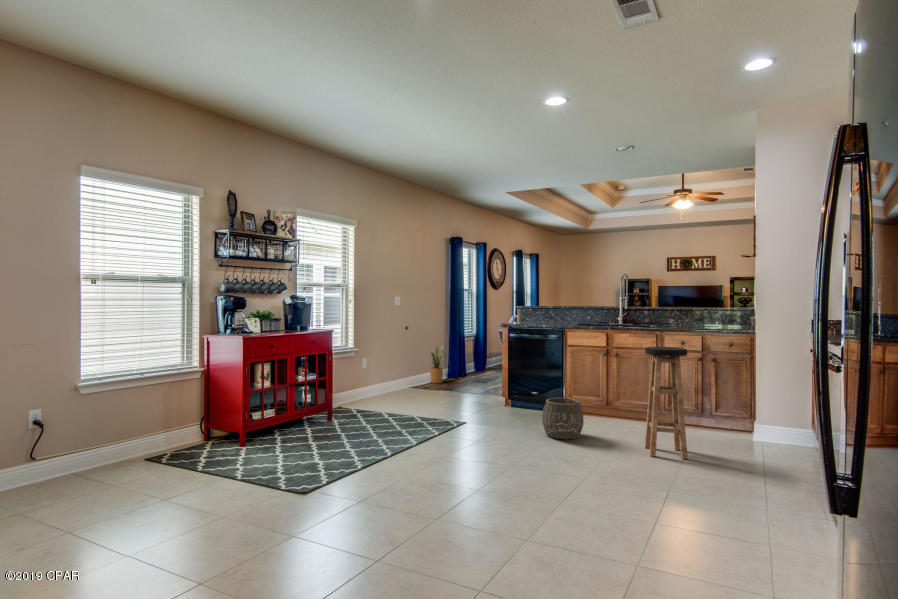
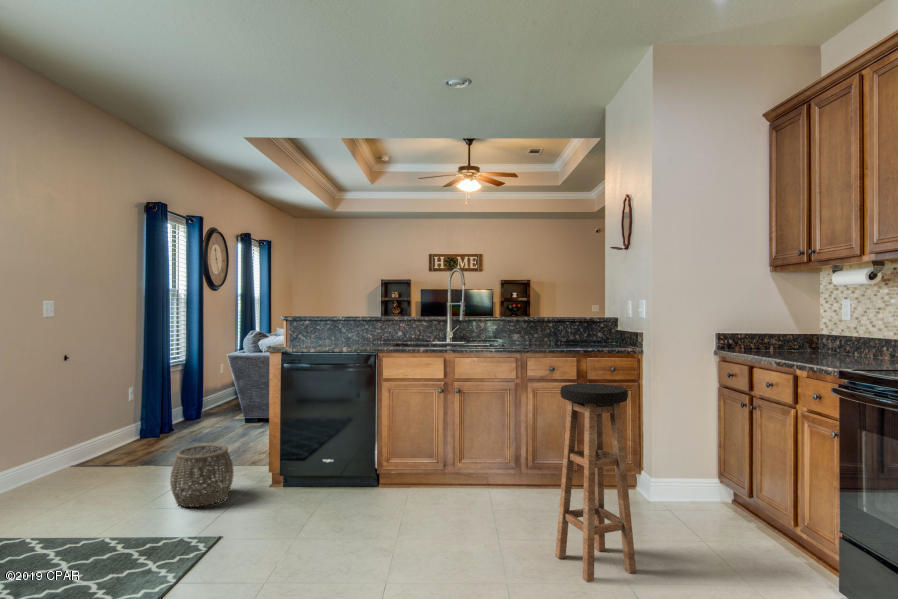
house plant: present [430,345,445,383] -> none [82,388,135,461]
woven basket: present [542,398,584,440] -> present [170,444,234,507]

